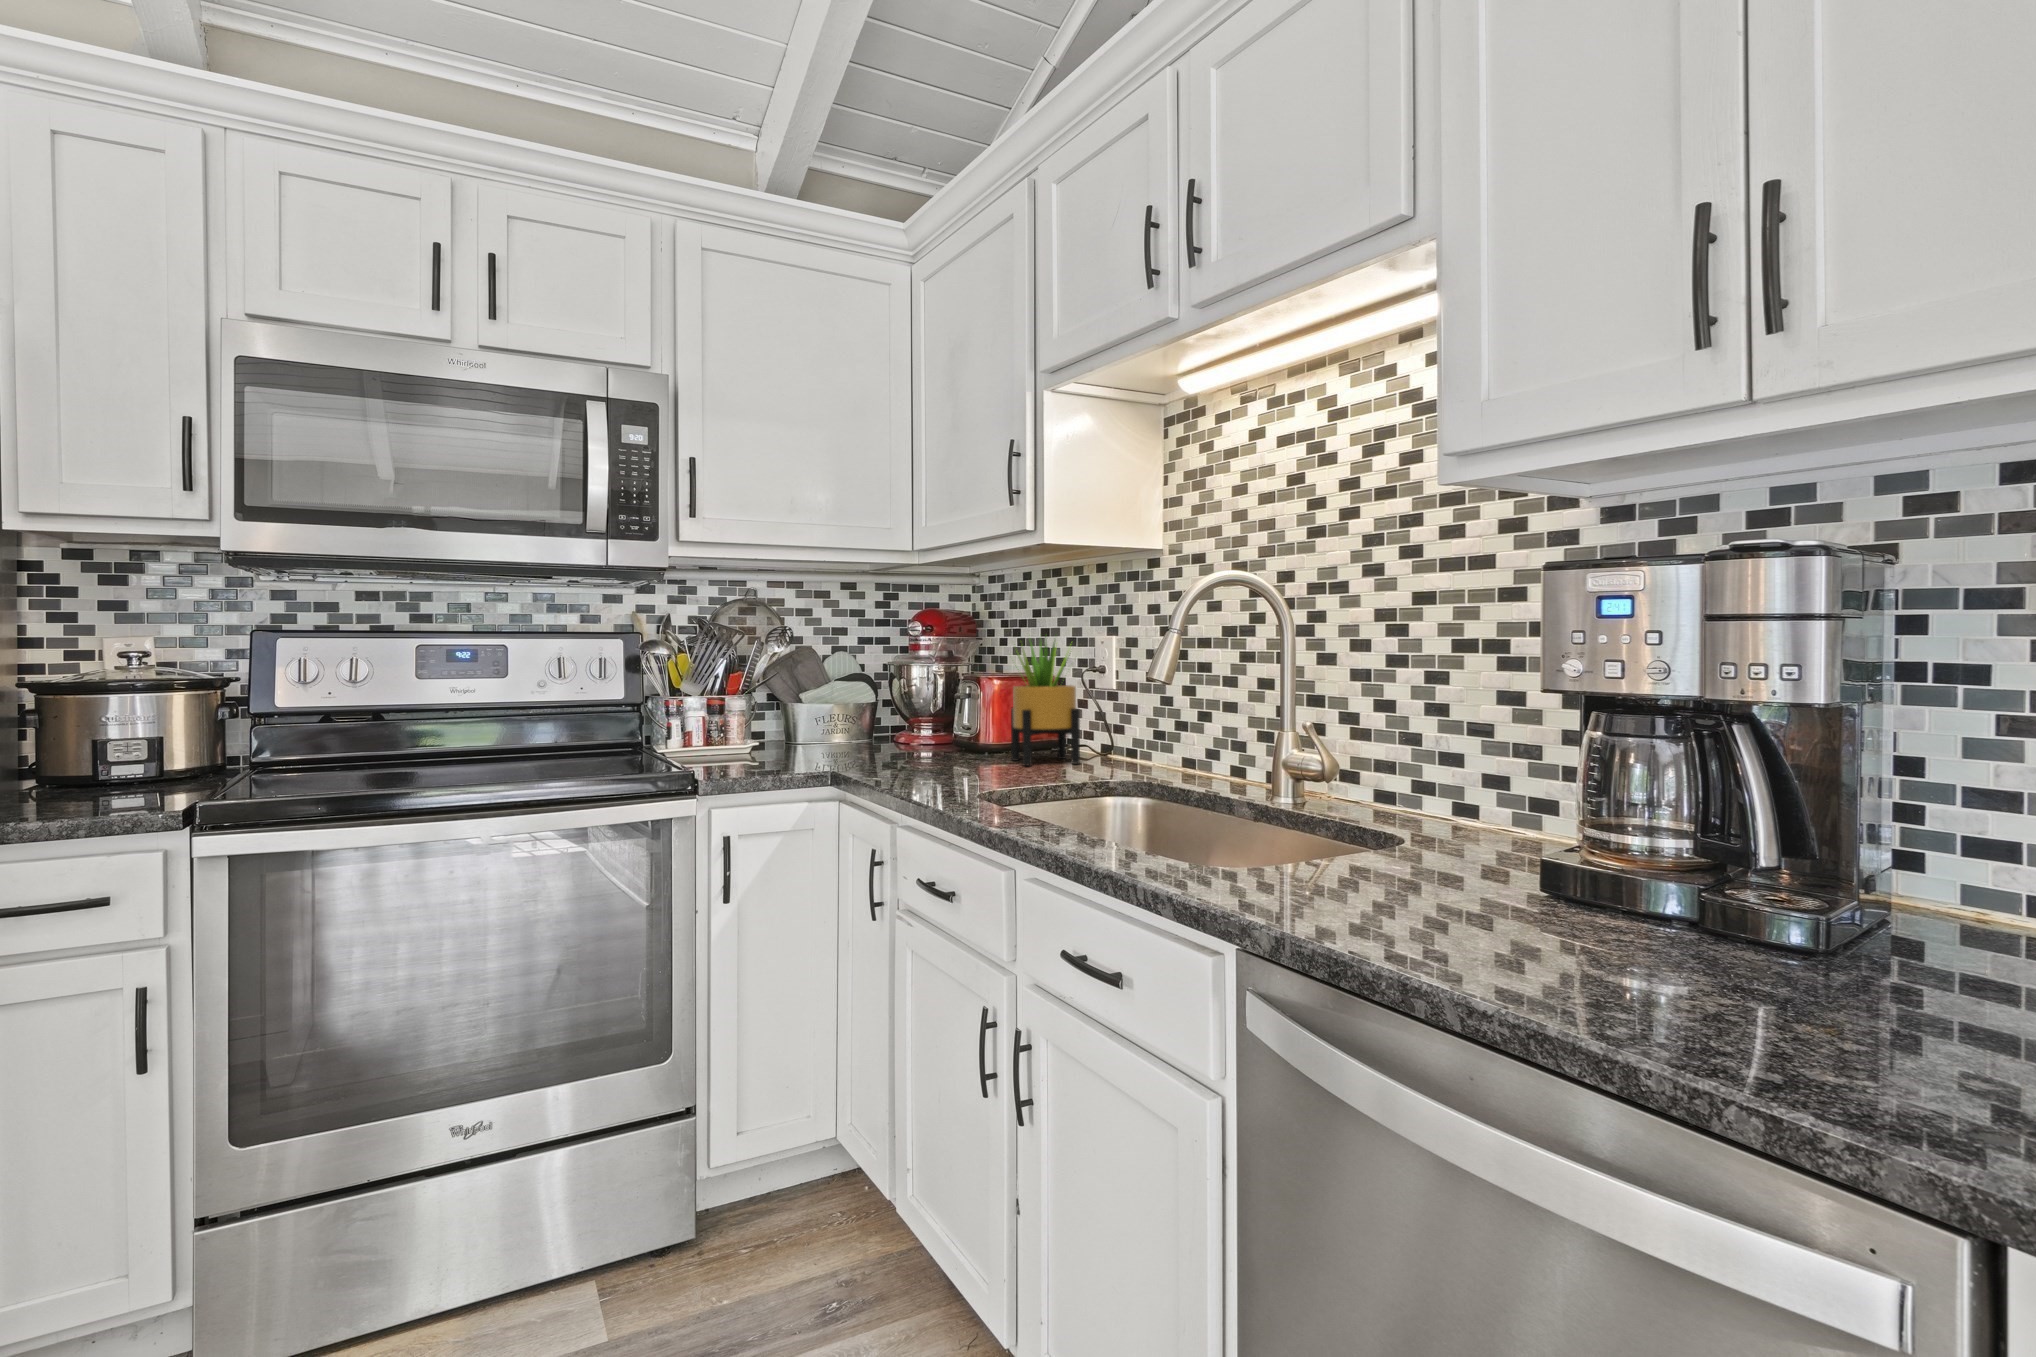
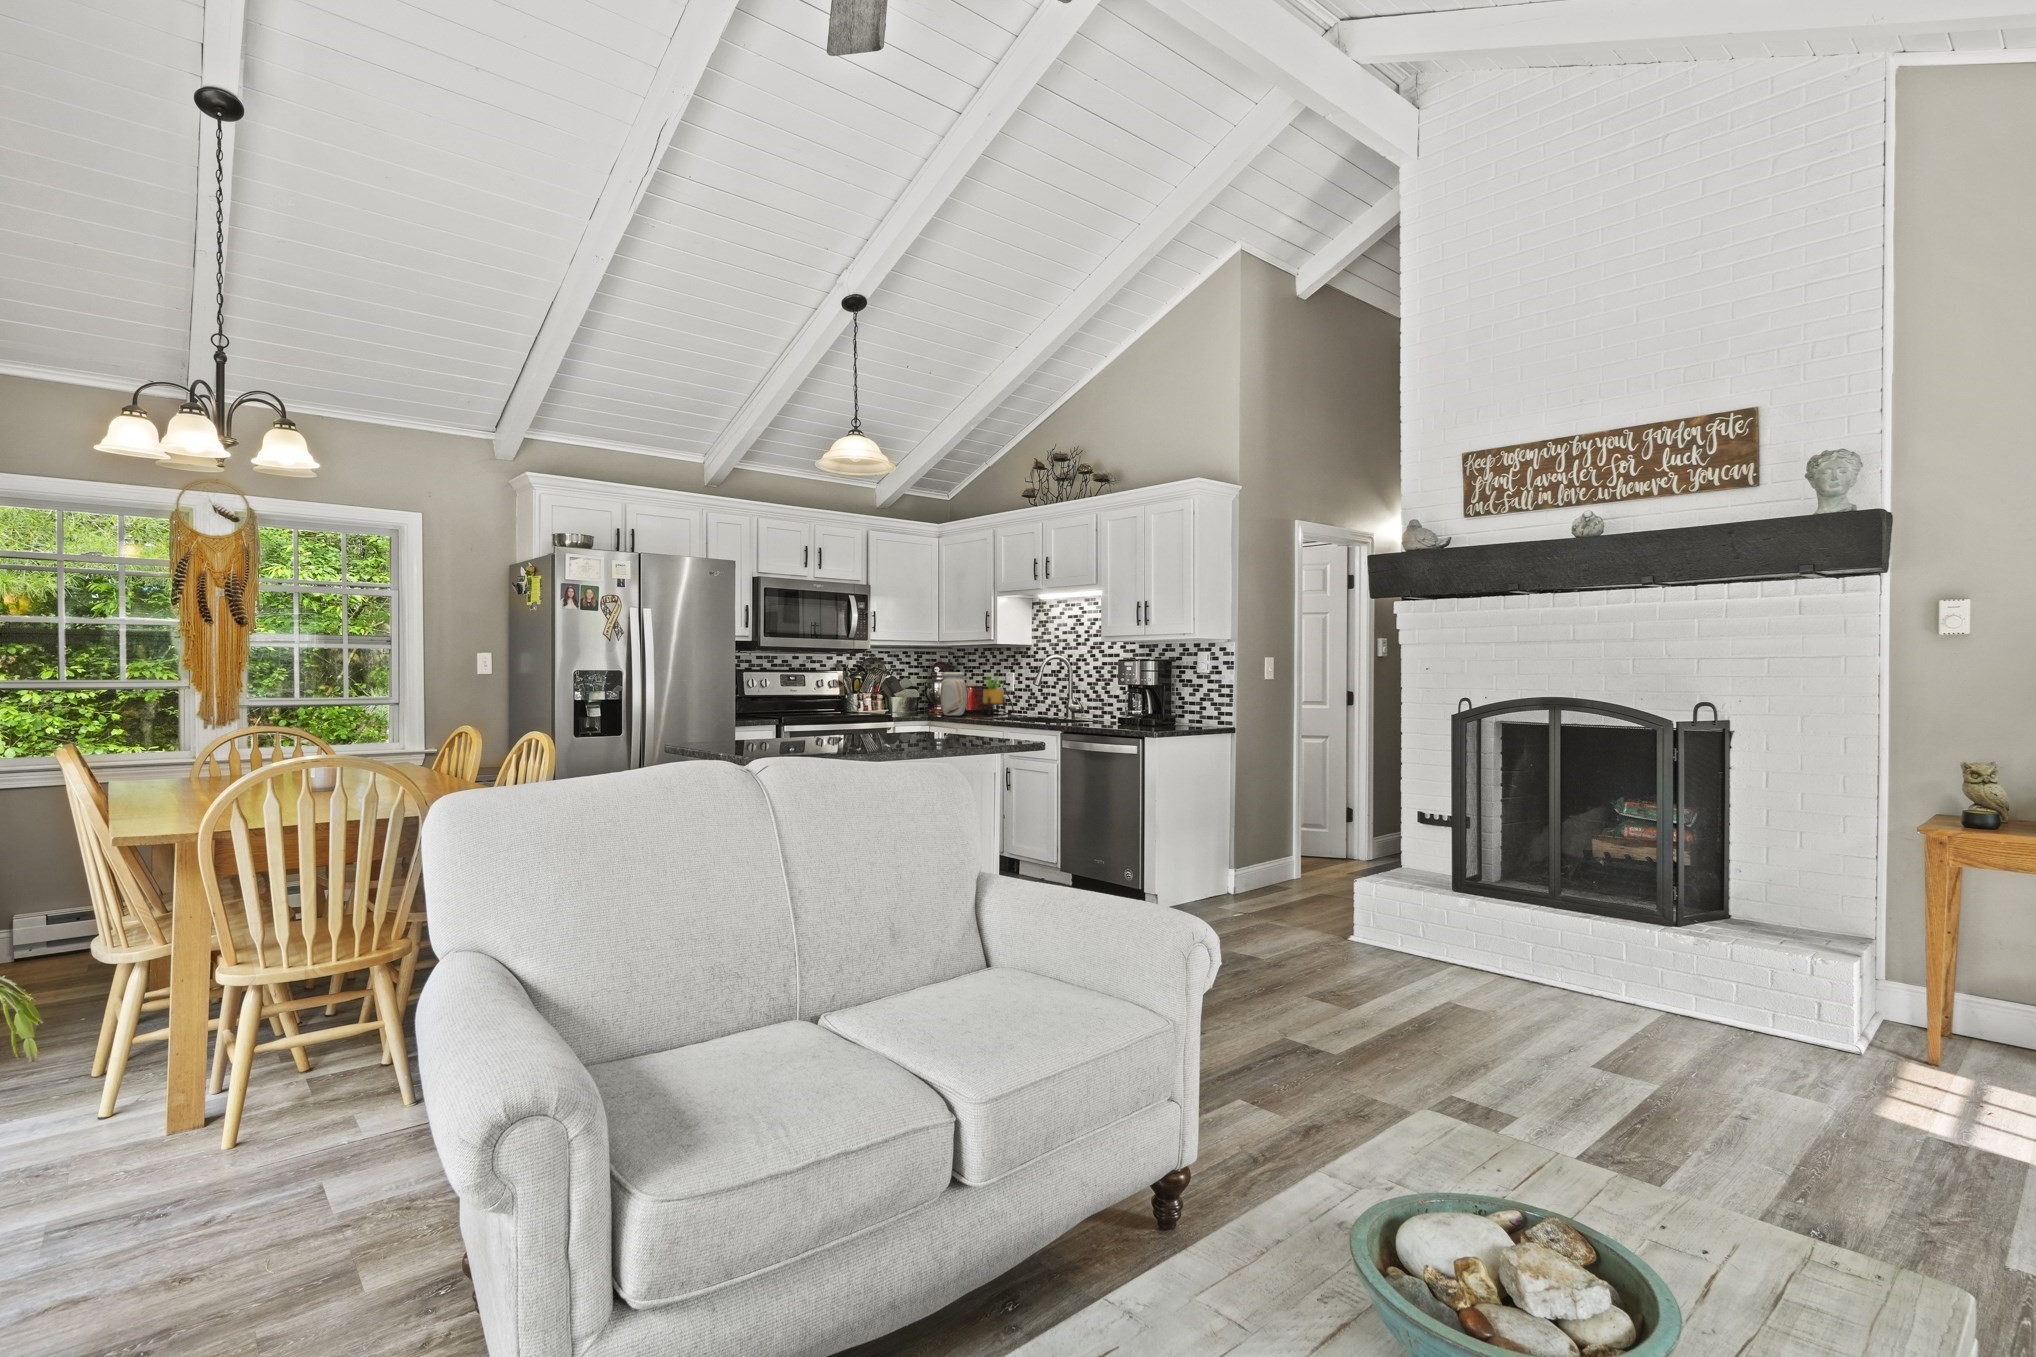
vase: none [872,634,953,769] -> present [940,672,967,716]

